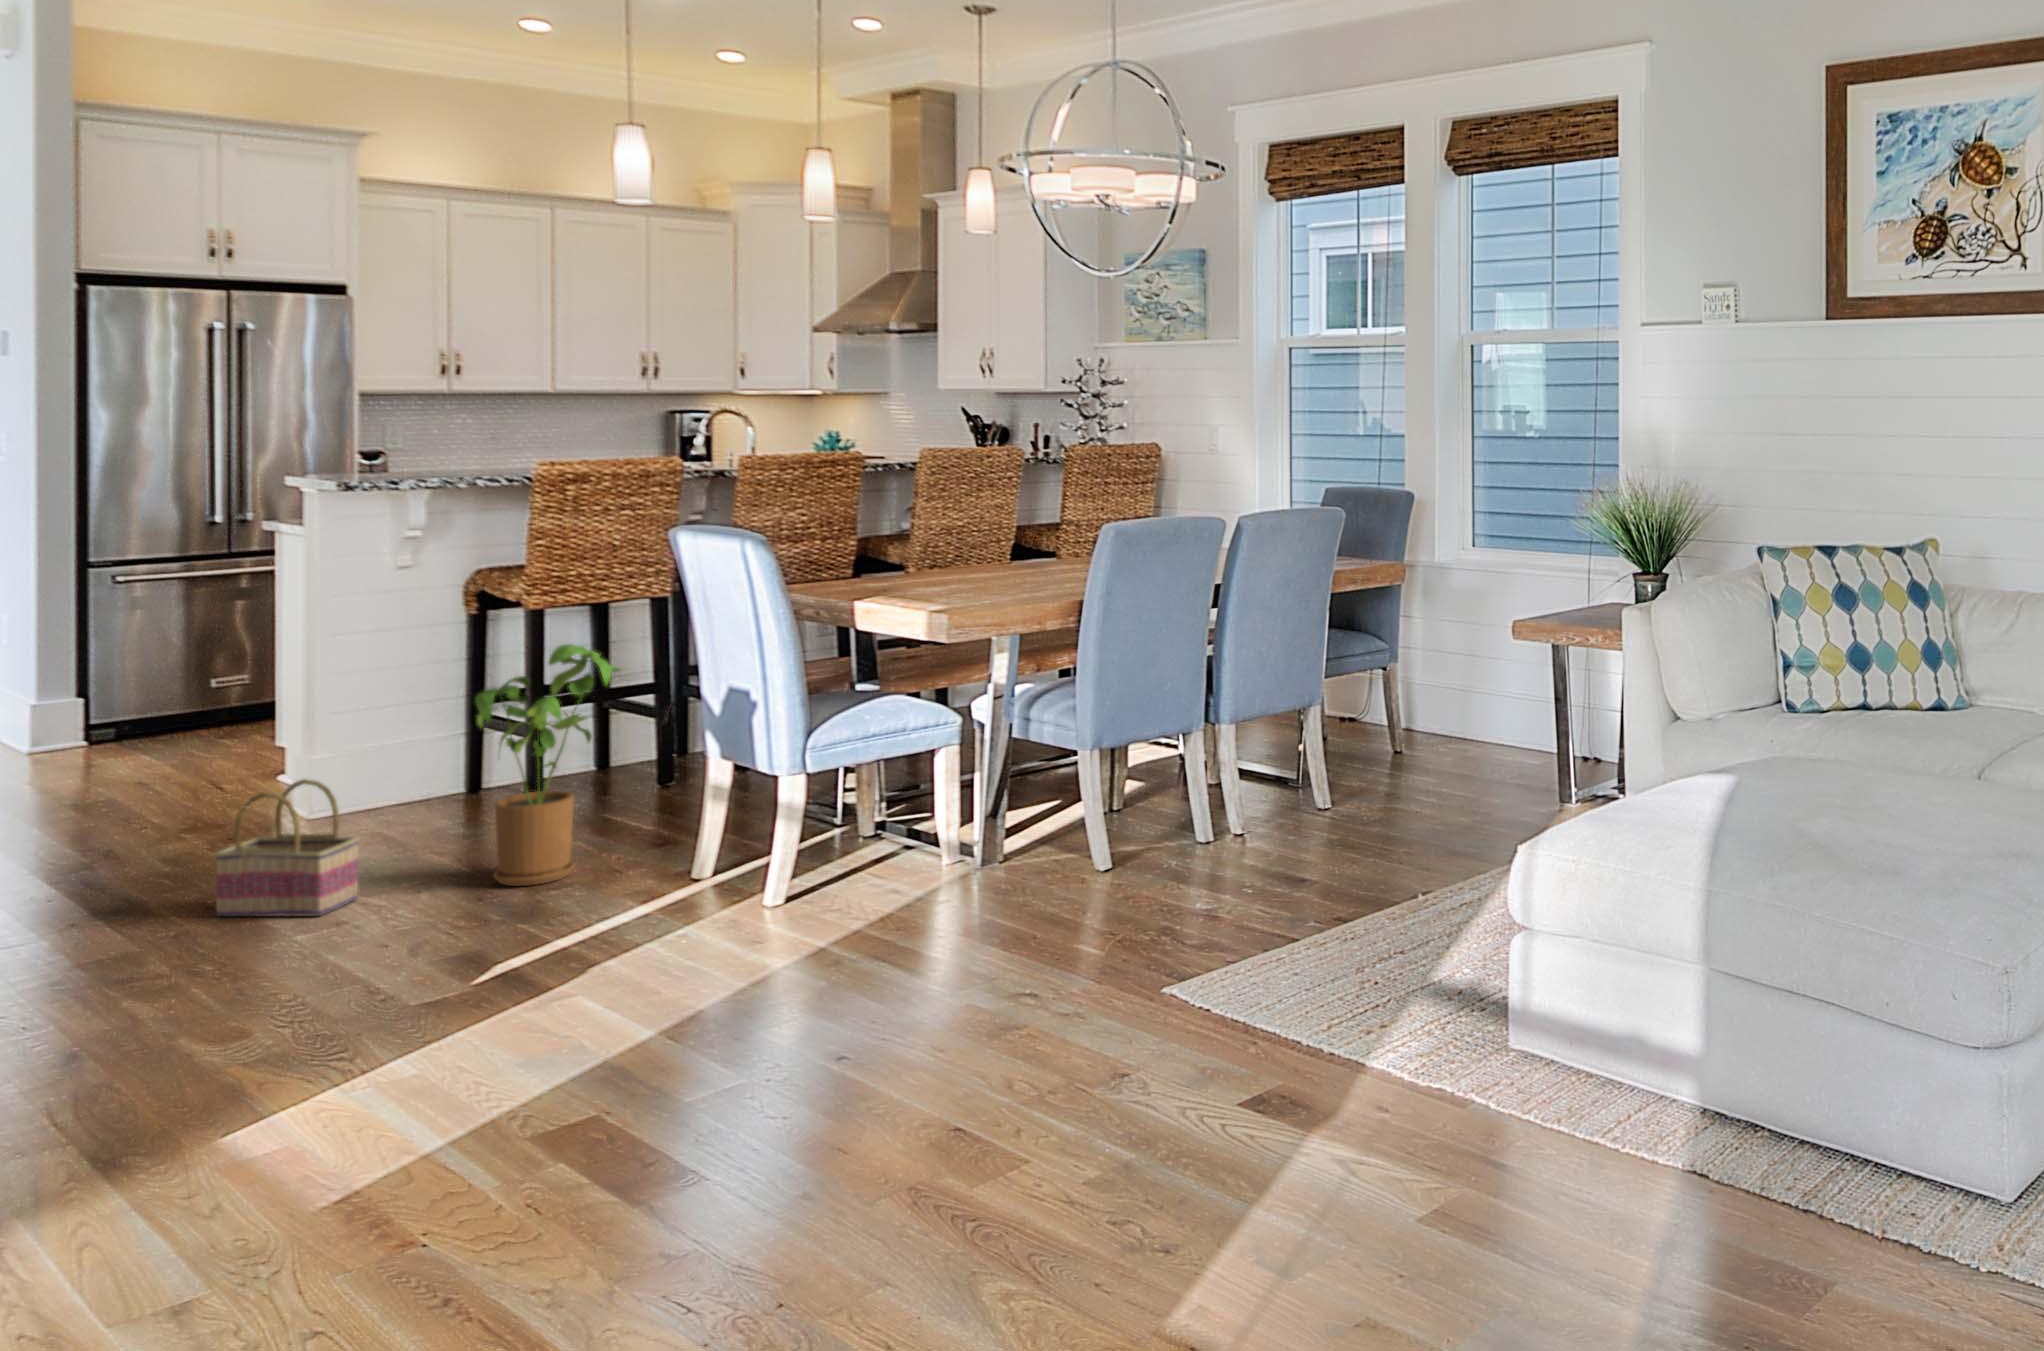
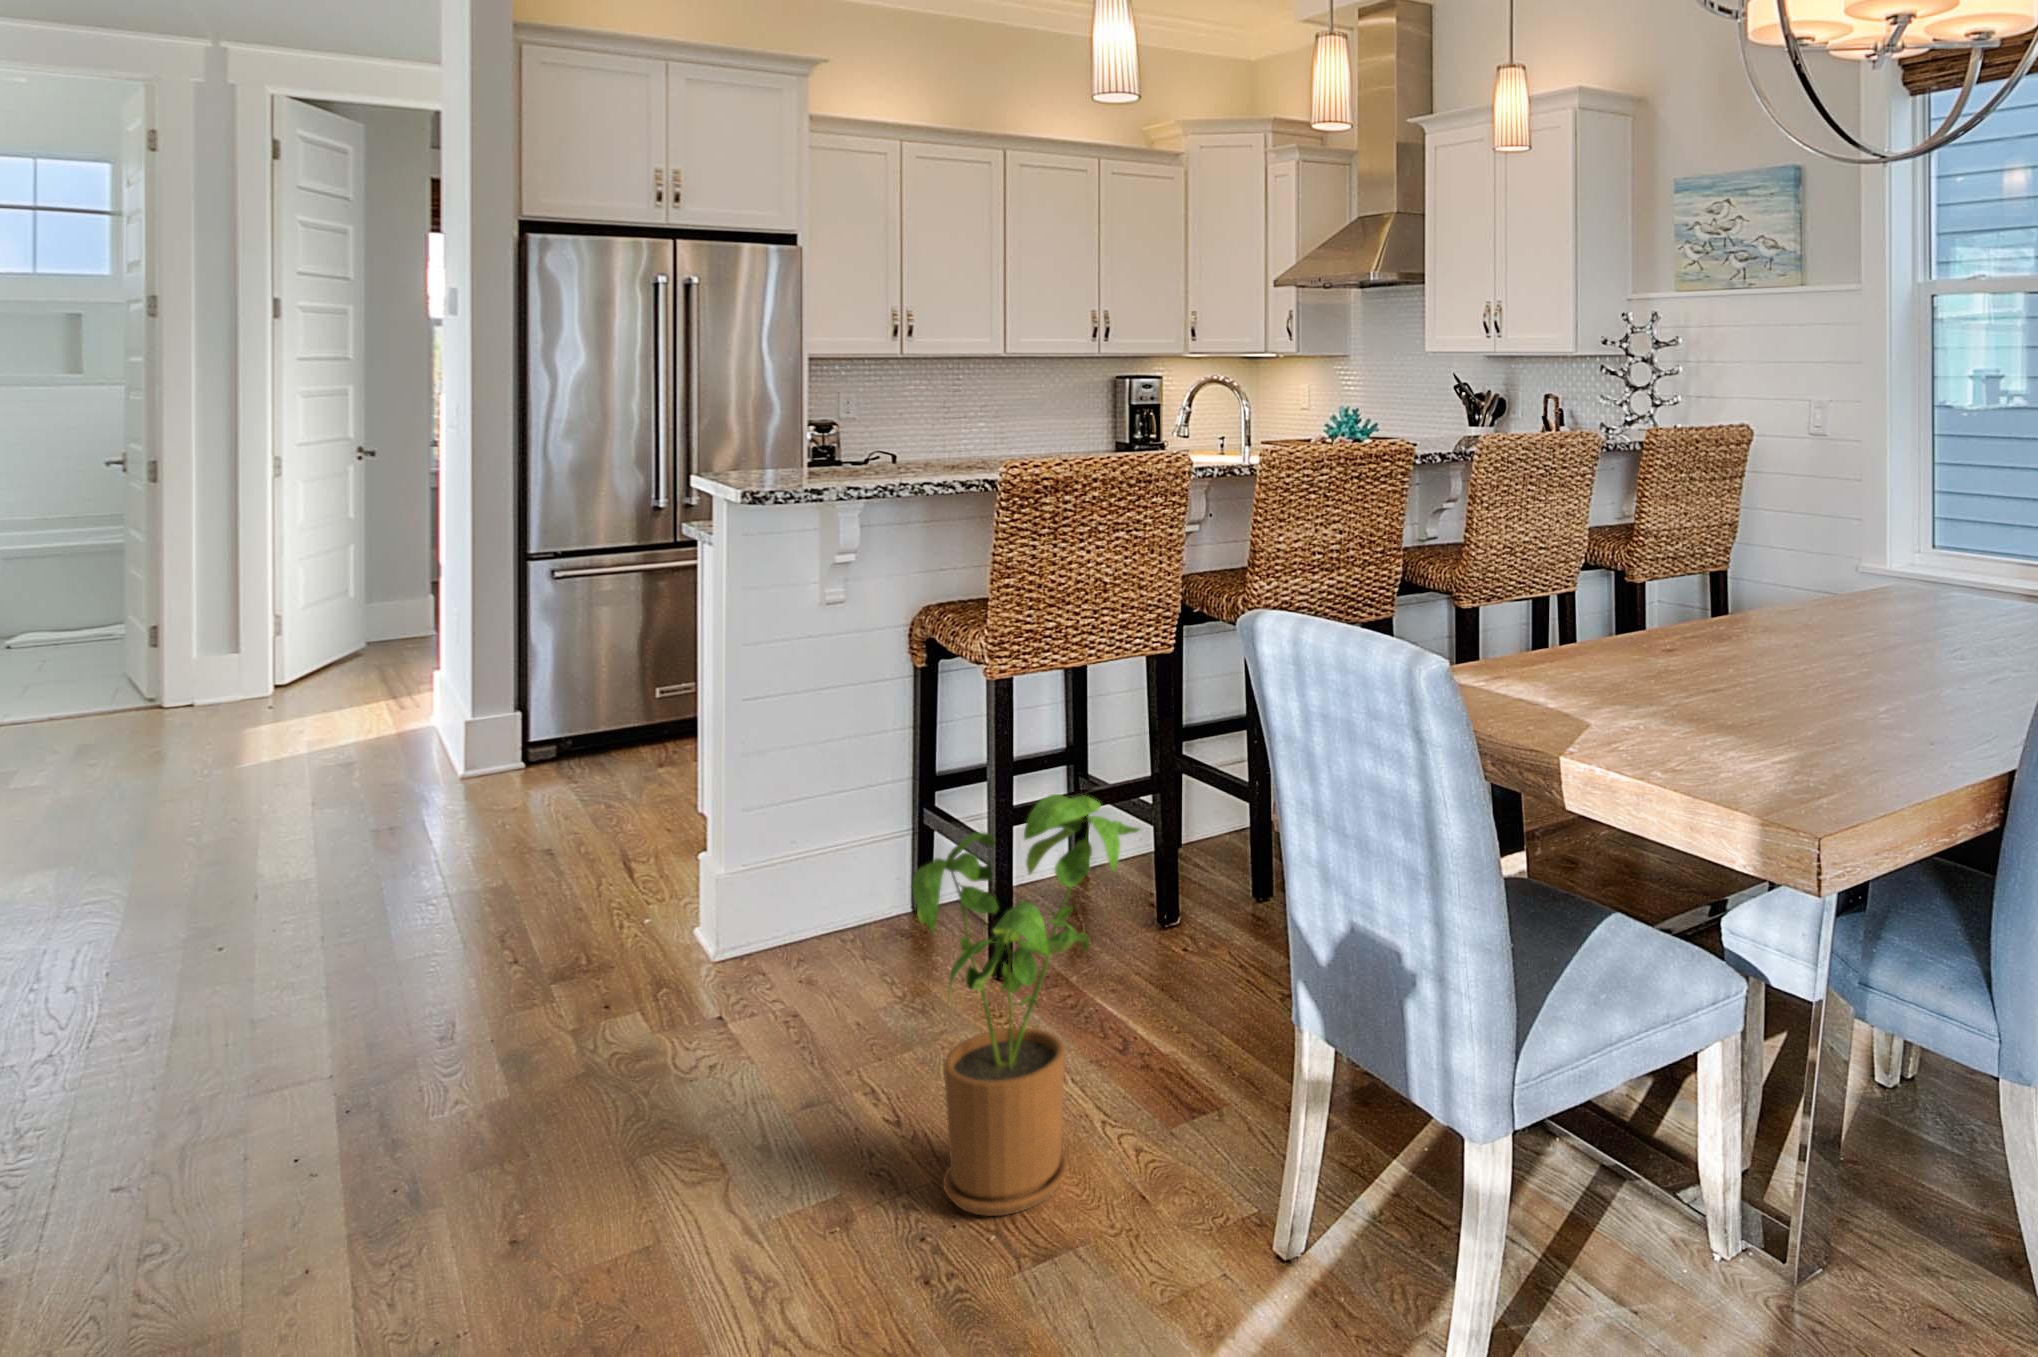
basket: present [215,779,359,916] -> none [516,1014,739,1284]

